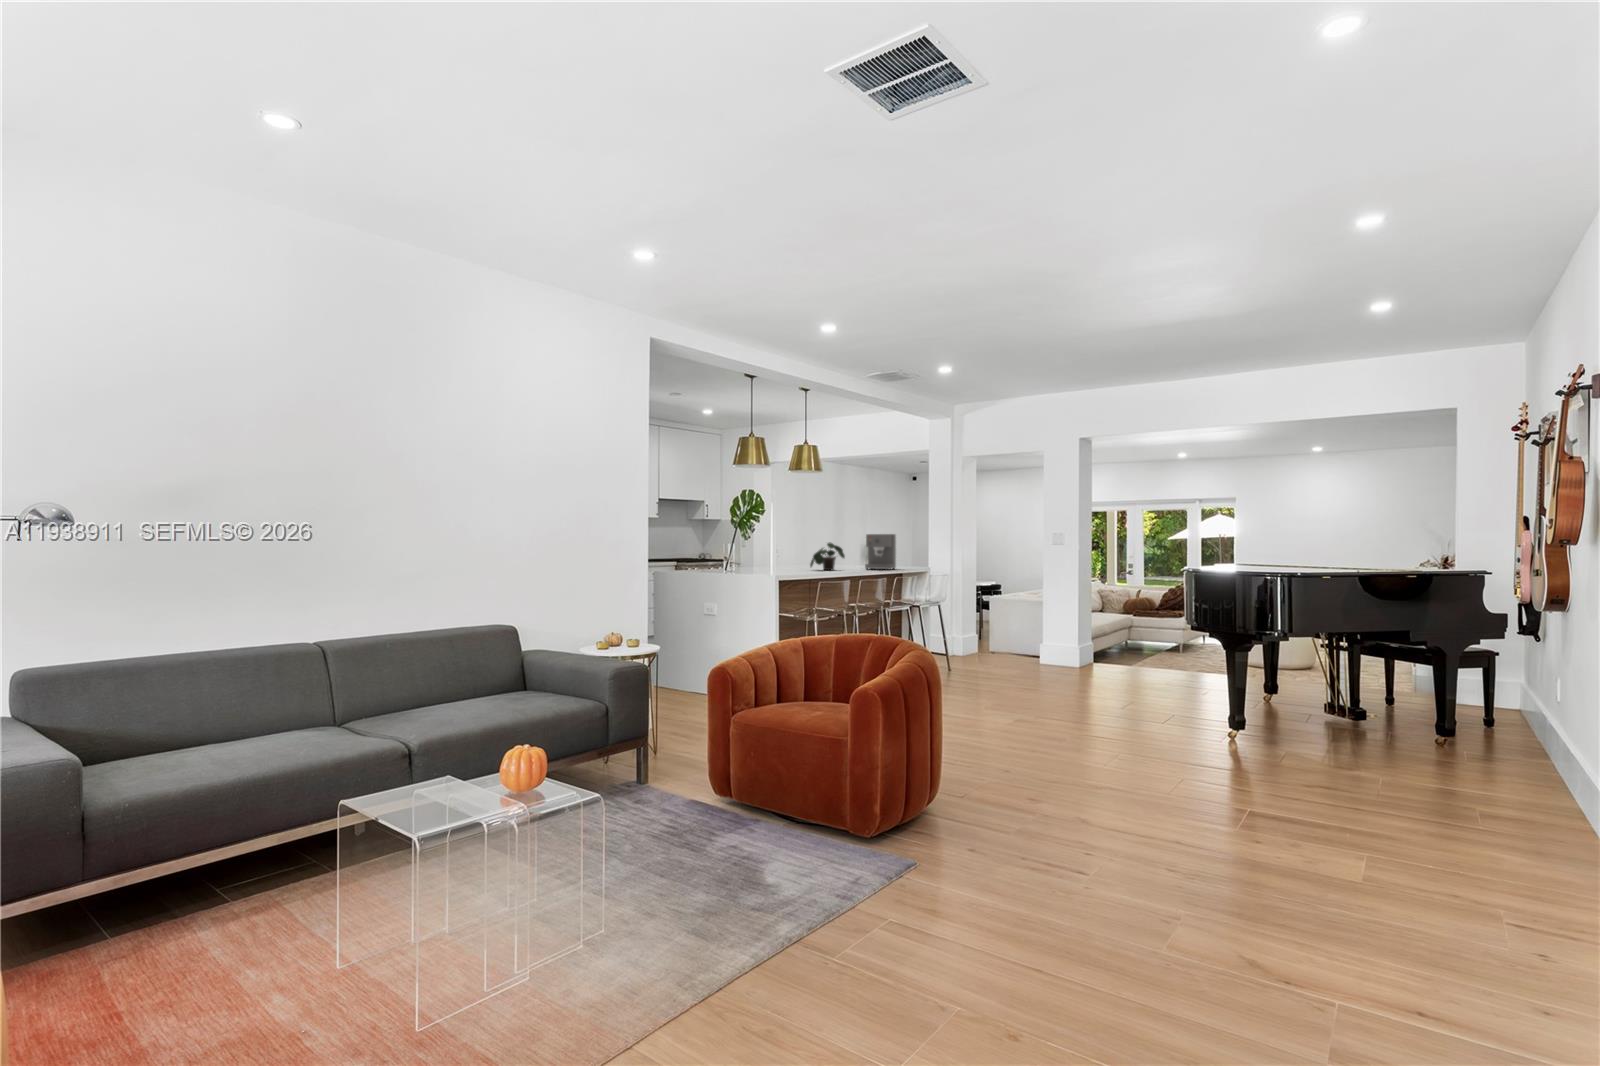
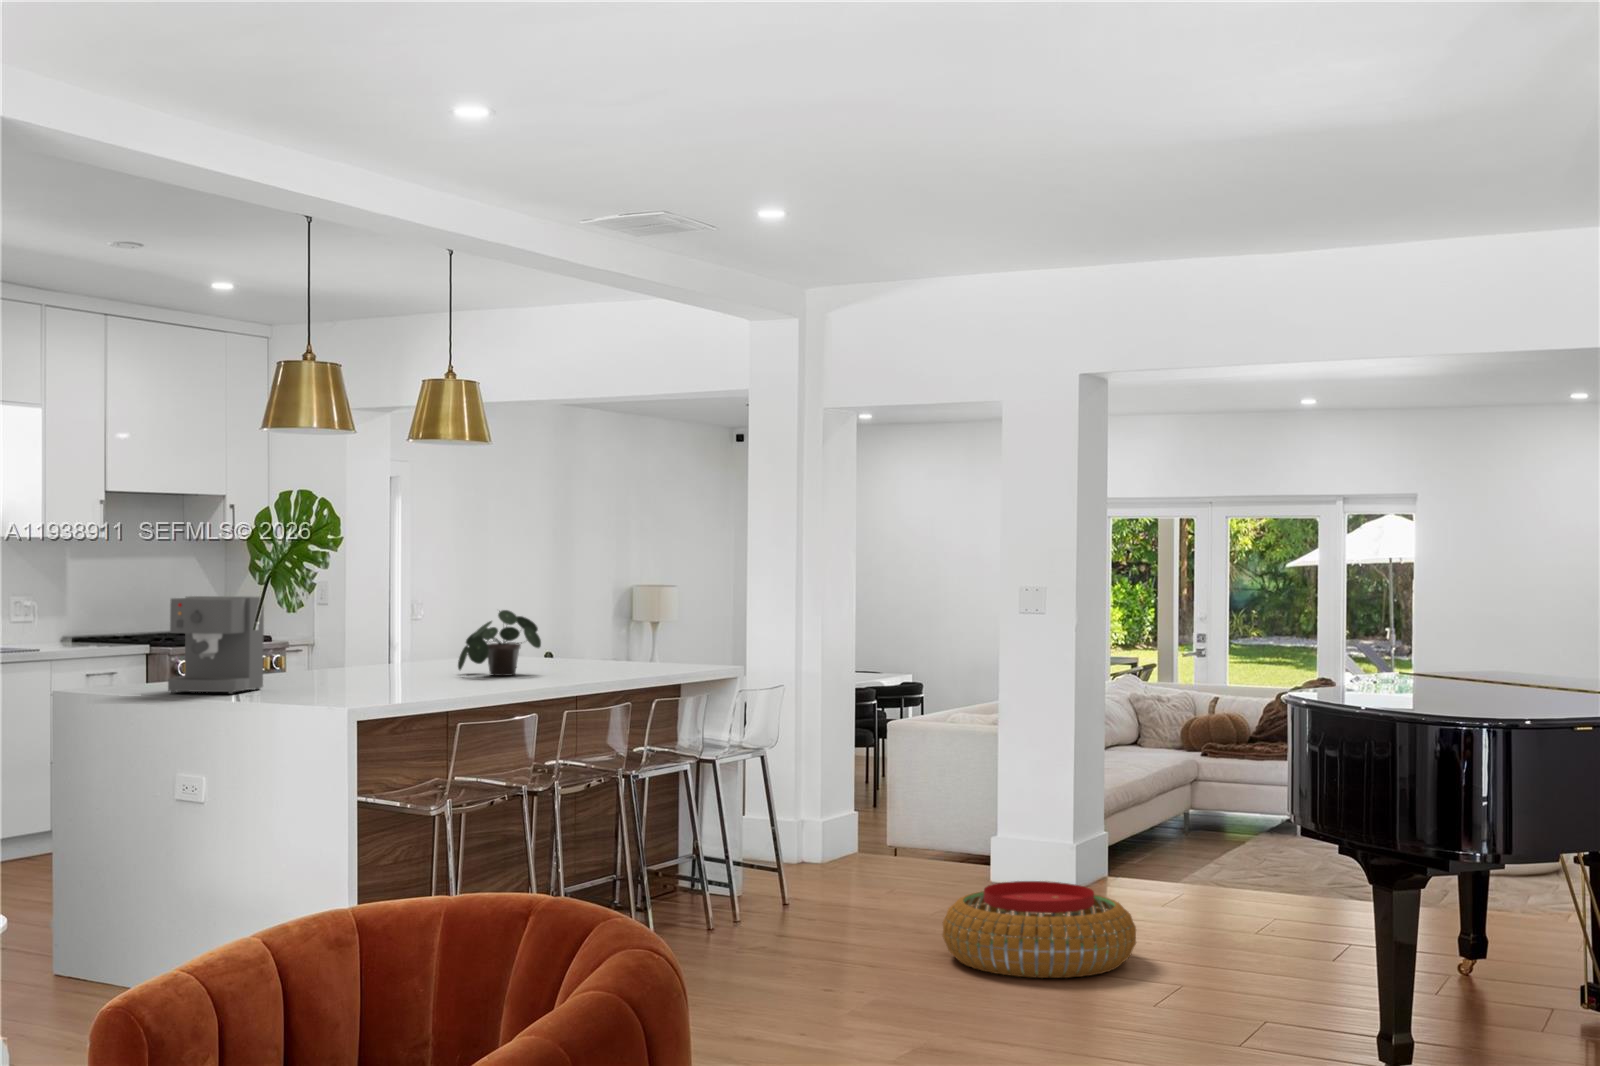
coffee maker: present [865,534,896,569] -> present [168,596,264,694]
pouf: none [1023,658,1111,698] -> present [943,881,1136,978]

